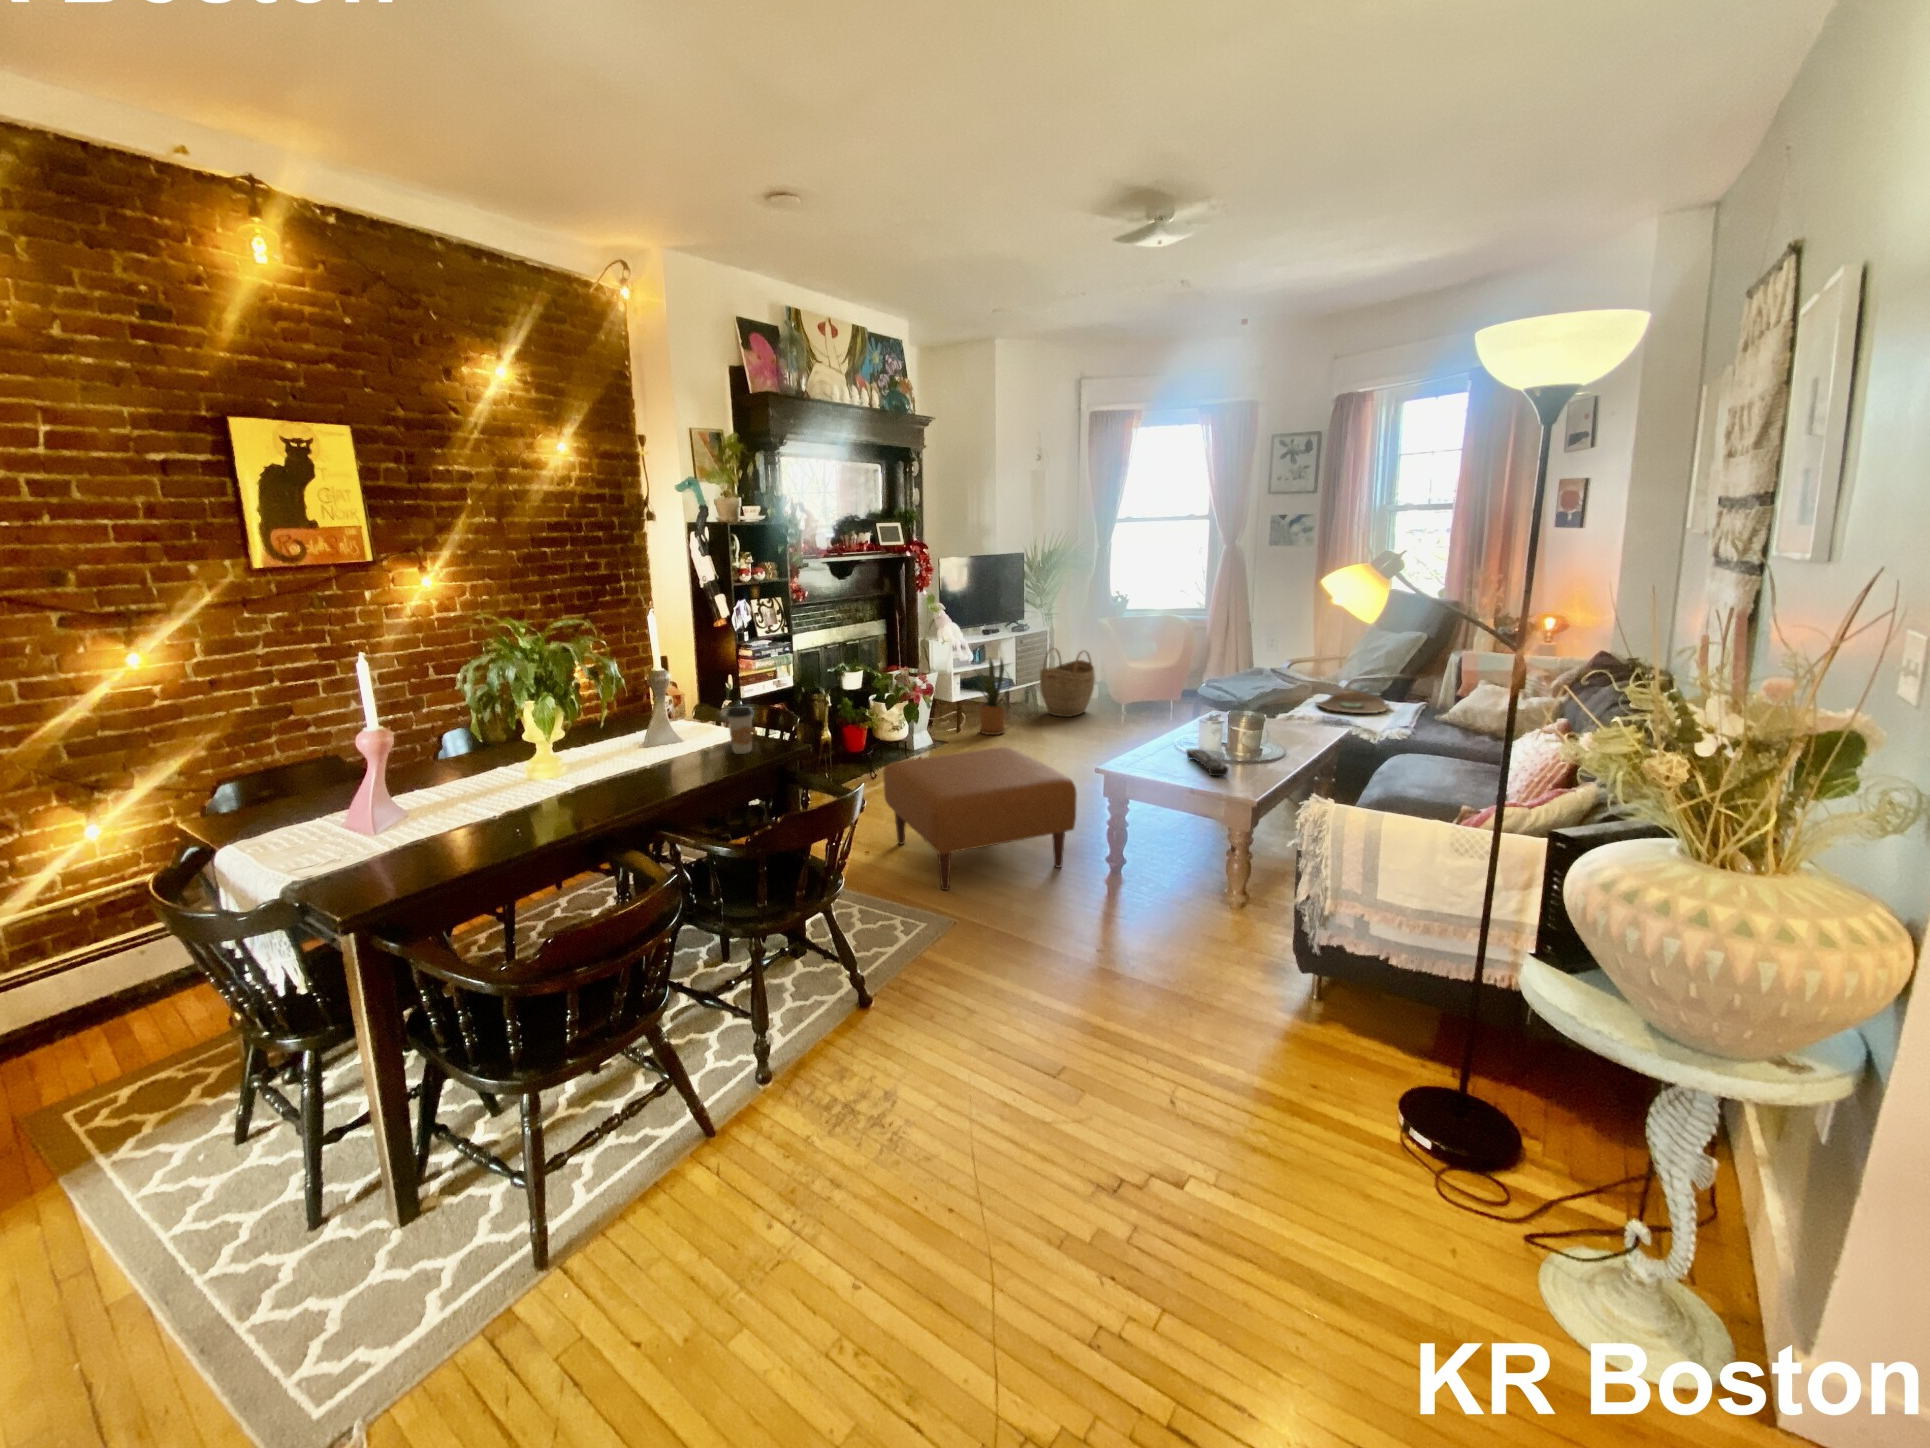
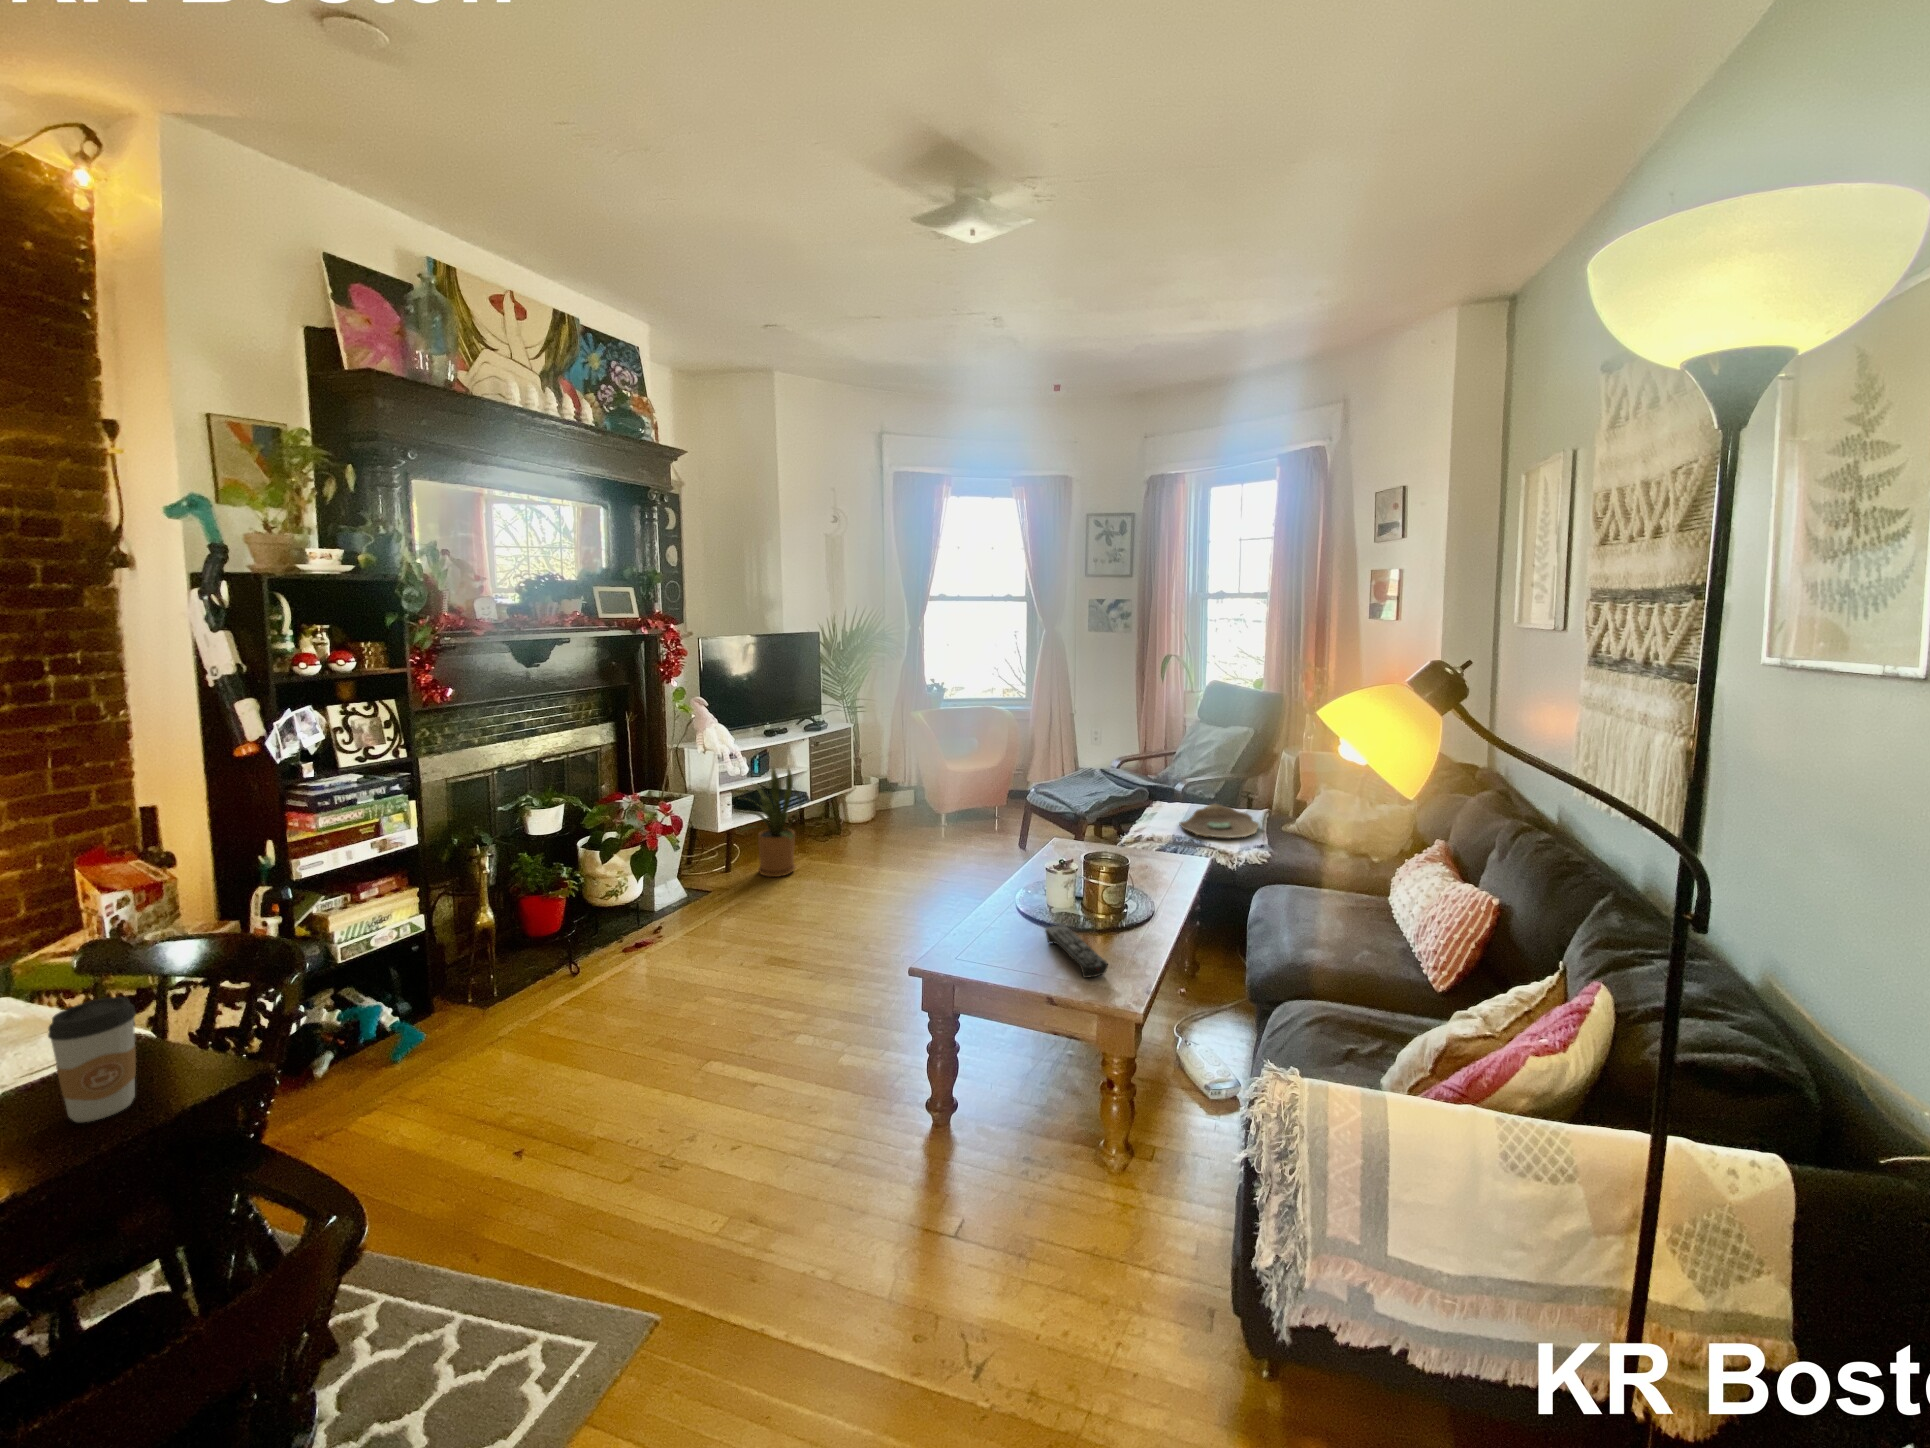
woven basket: present [1040,648,1095,717] -> none [843,748,914,839]
ottoman: present [883,747,1077,890] -> none [557,935,889,1245]

